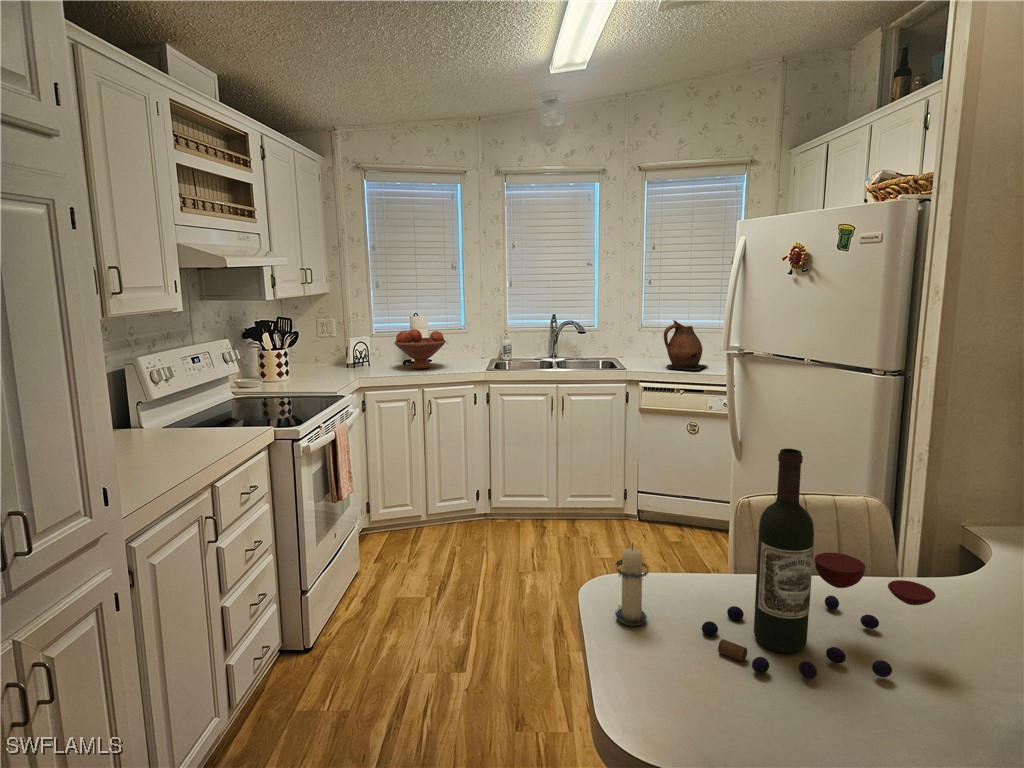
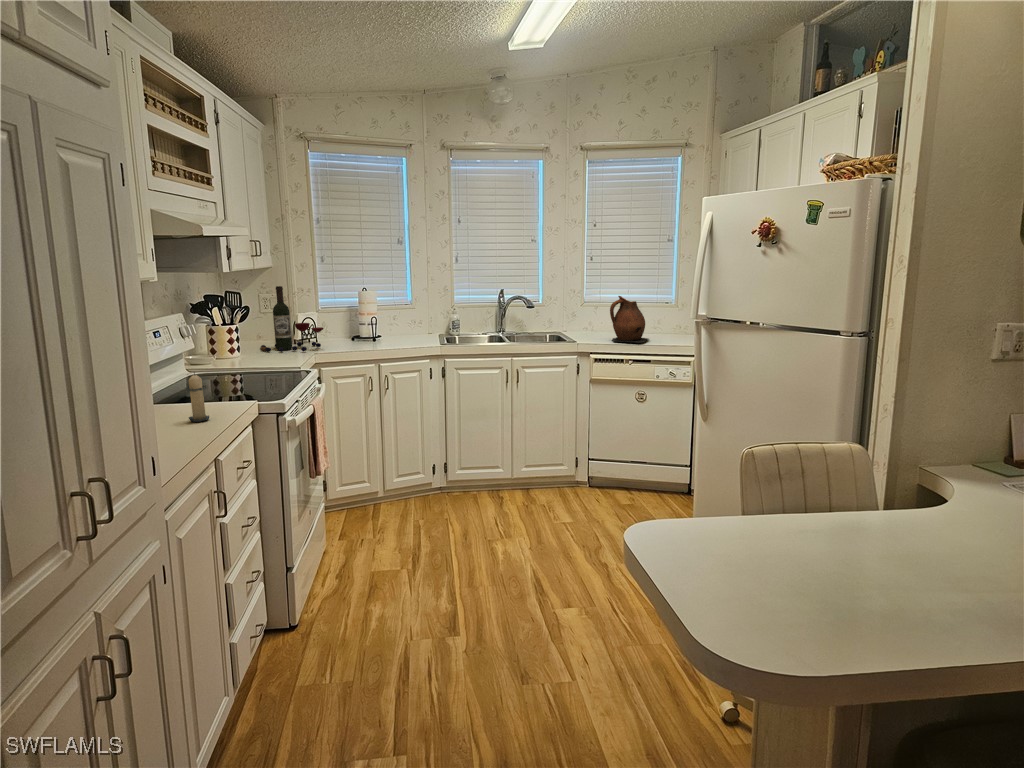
fruit bowl: present [395,329,446,369] -> none [347,305,400,345]
wine bottle: present [702,449,936,679] -> present [260,286,324,352]
candle: present [615,543,649,626] -> present [185,372,209,422]

